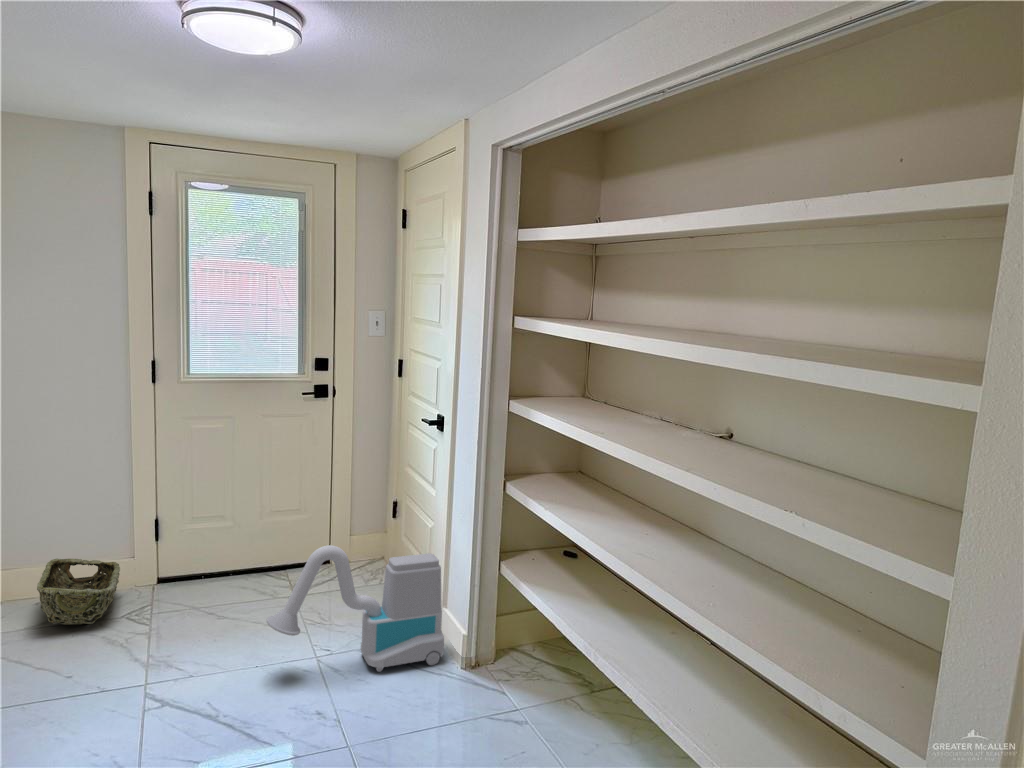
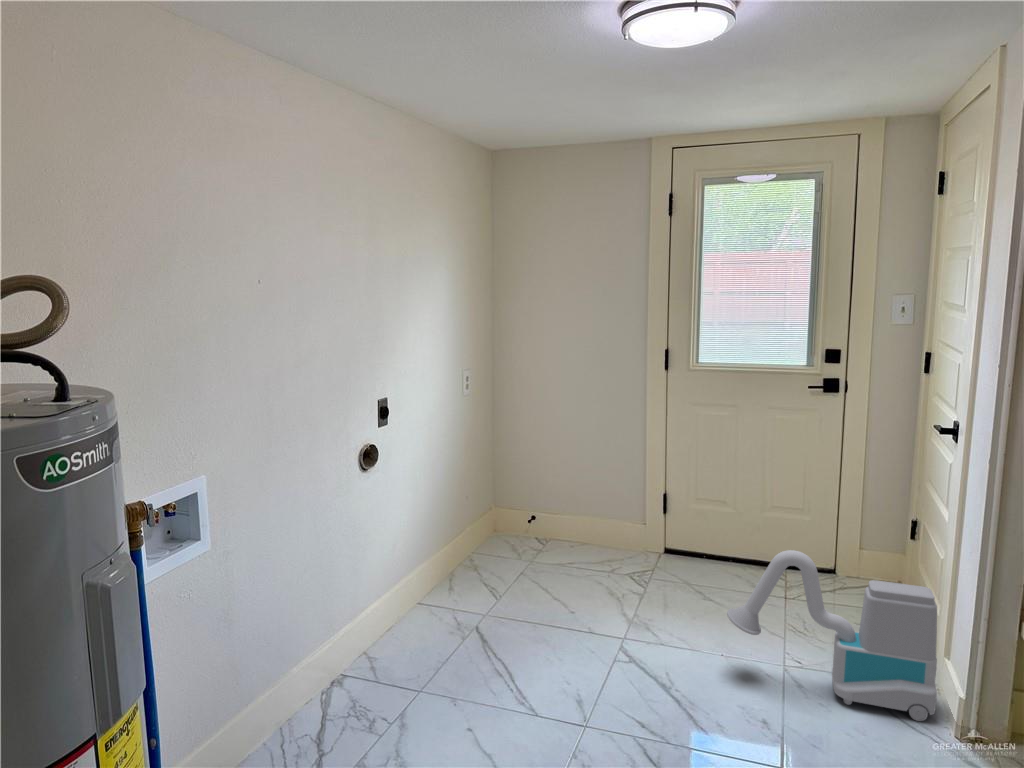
woven basket: present [37,559,120,624] -> none [565,514,634,575]

